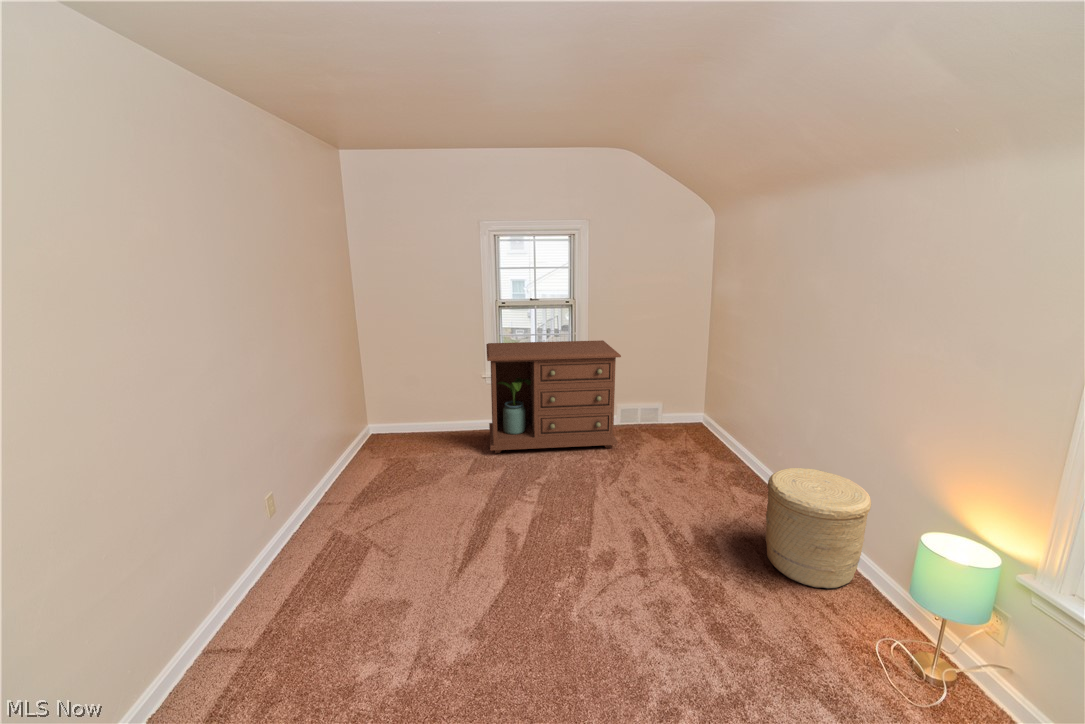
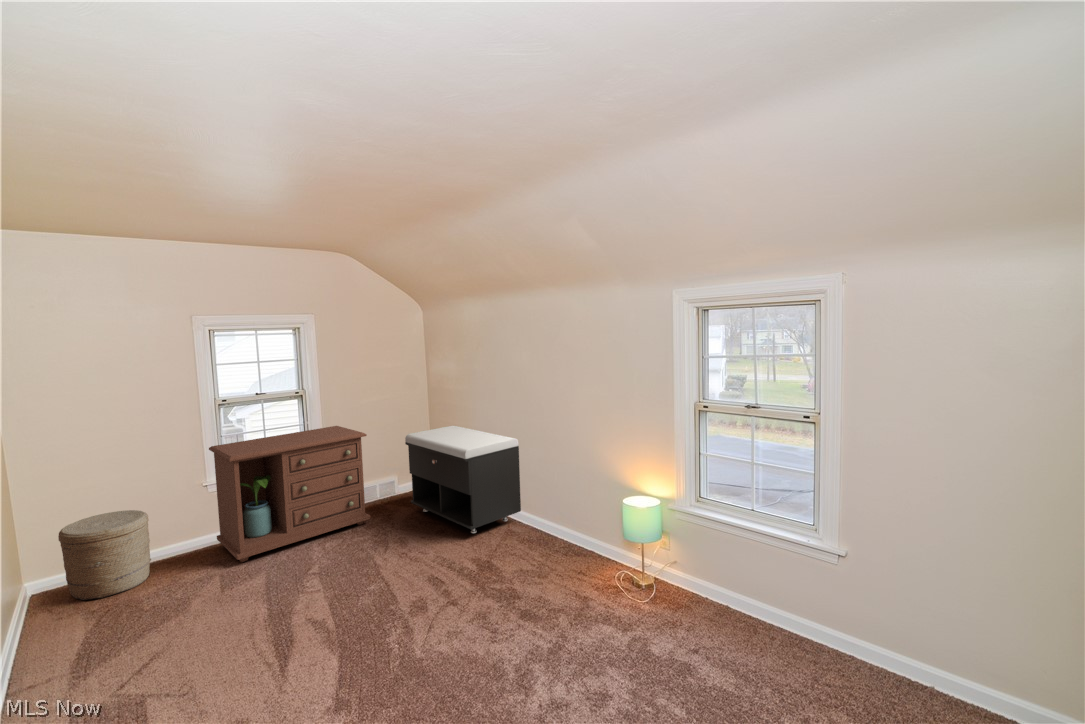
storage bench: none [665,361,799,498] -> present [405,426,521,533]
woven basket: present [766,468,871,588] -> present [58,510,151,600]

